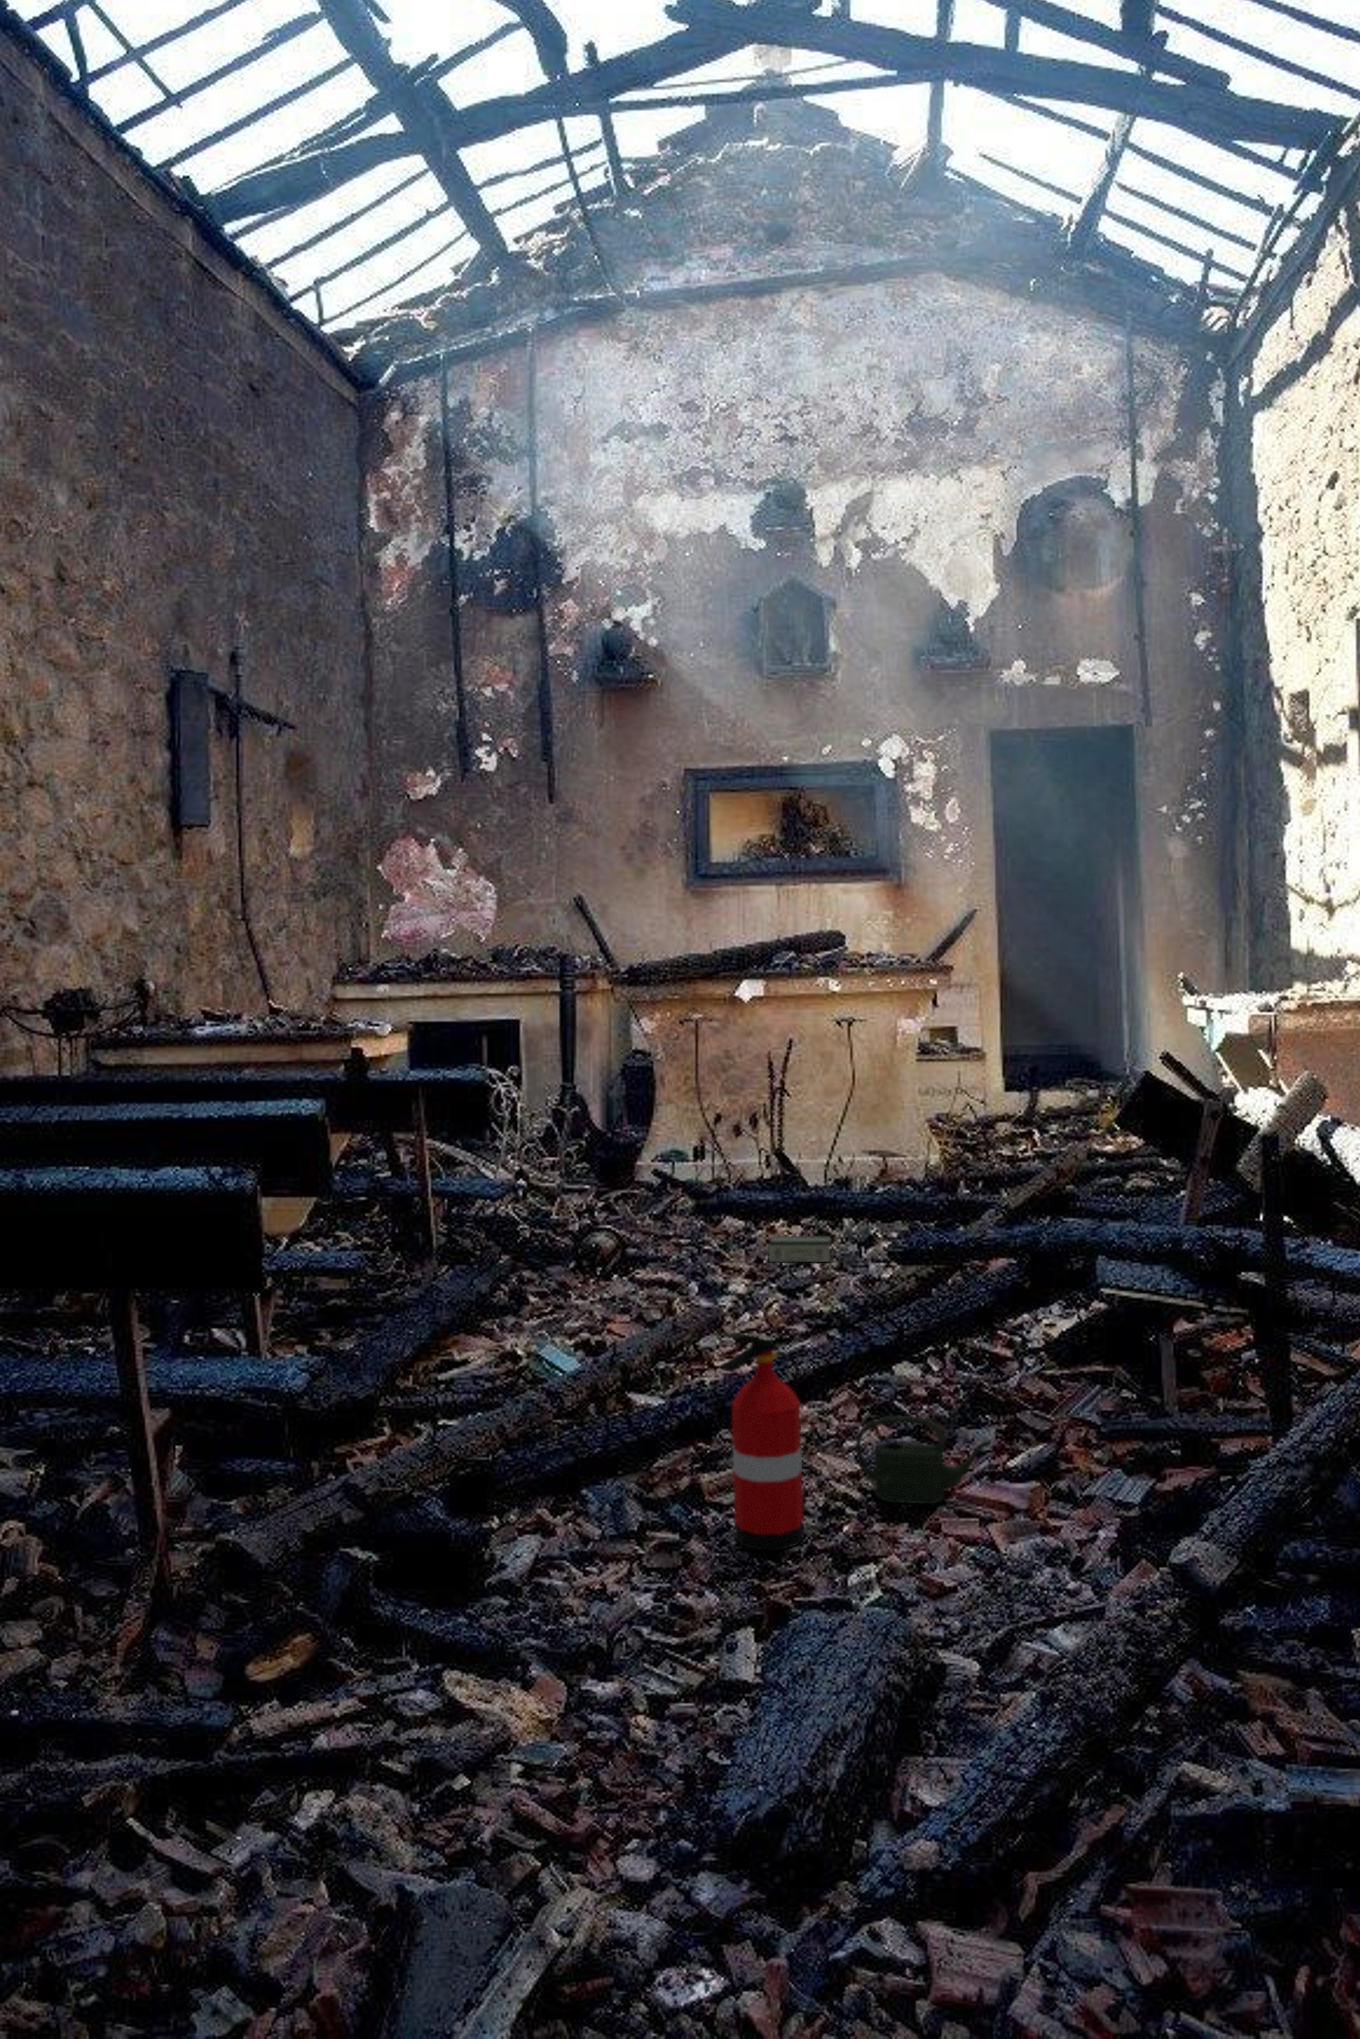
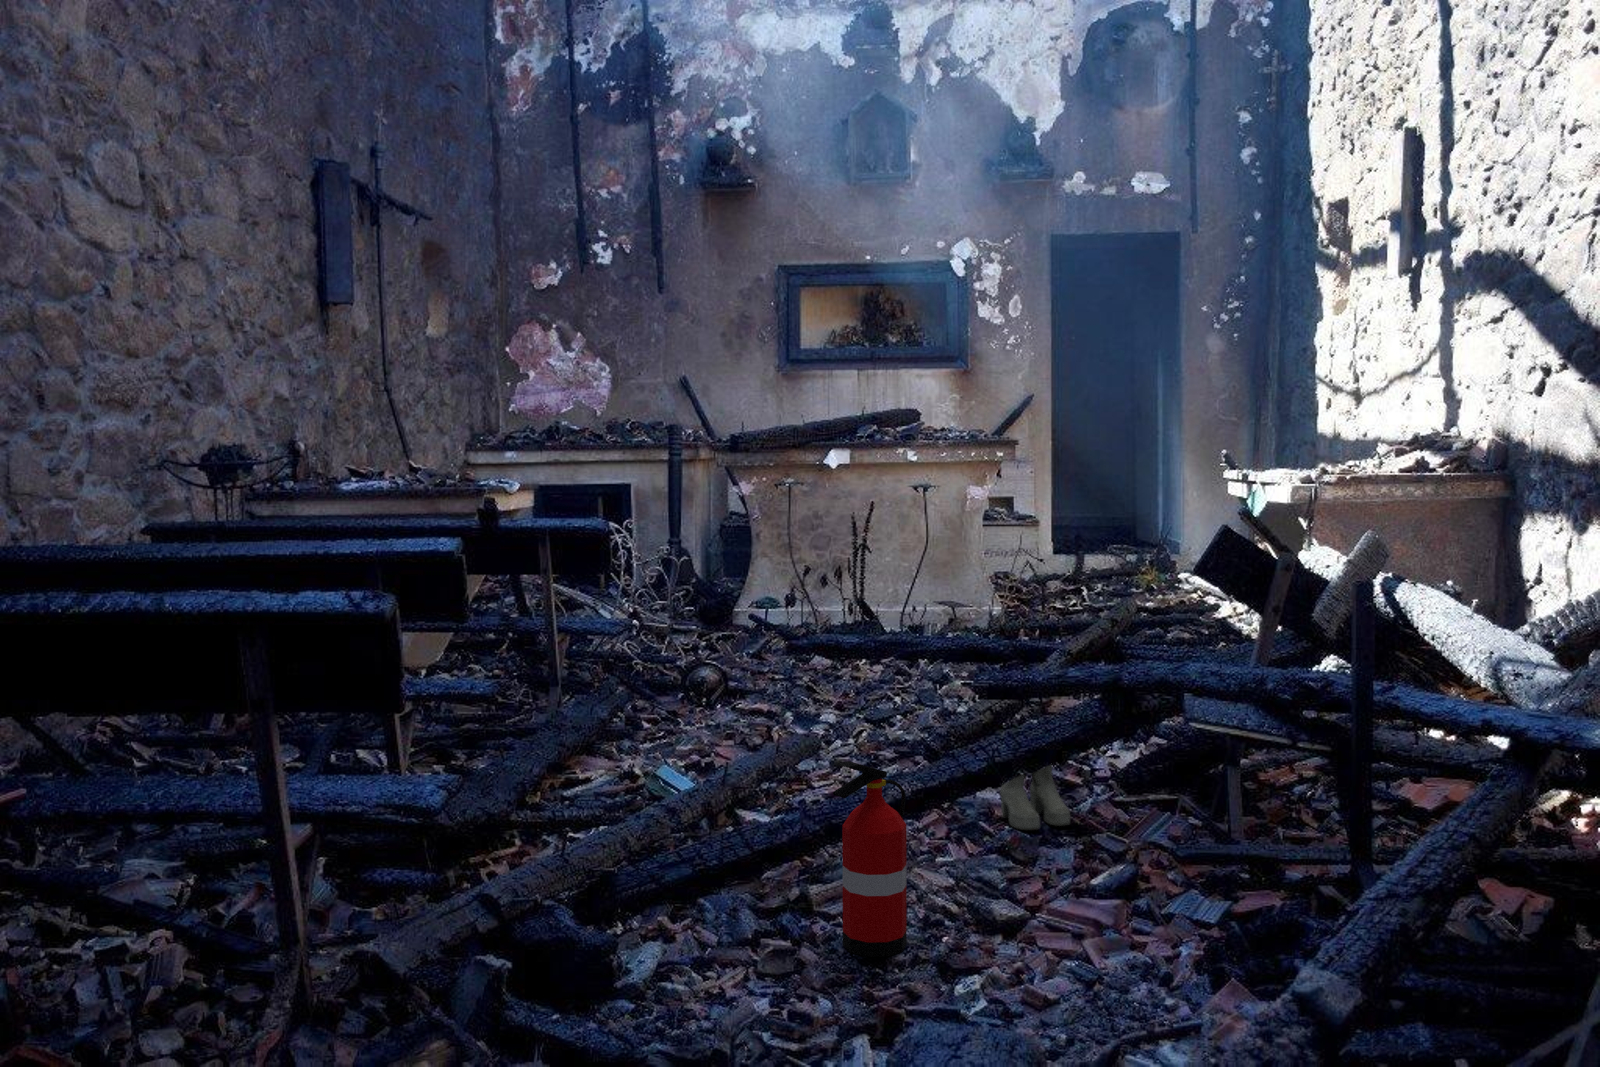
toolbox: present [769,1236,830,1262] -> none [858,674,913,698]
boots: none [917,1323,994,1410] -> present [1000,763,1070,830]
watering can: present [856,1416,991,1504] -> none [953,837,1078,915]

